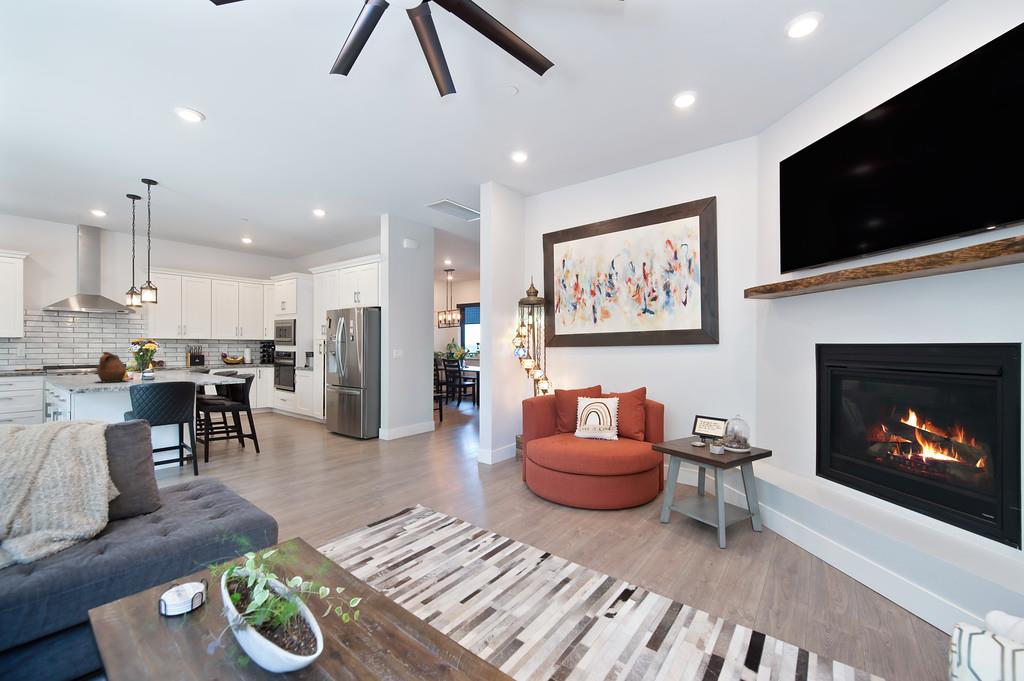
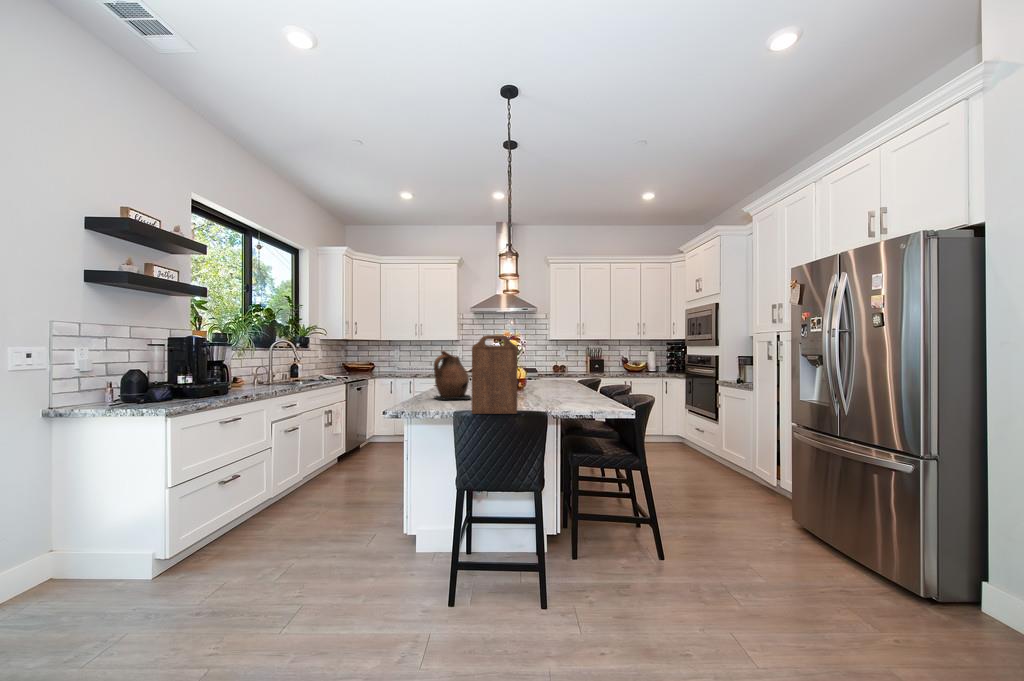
cutting board: none [152,344,182,384] -> present [472,335,517,414]

